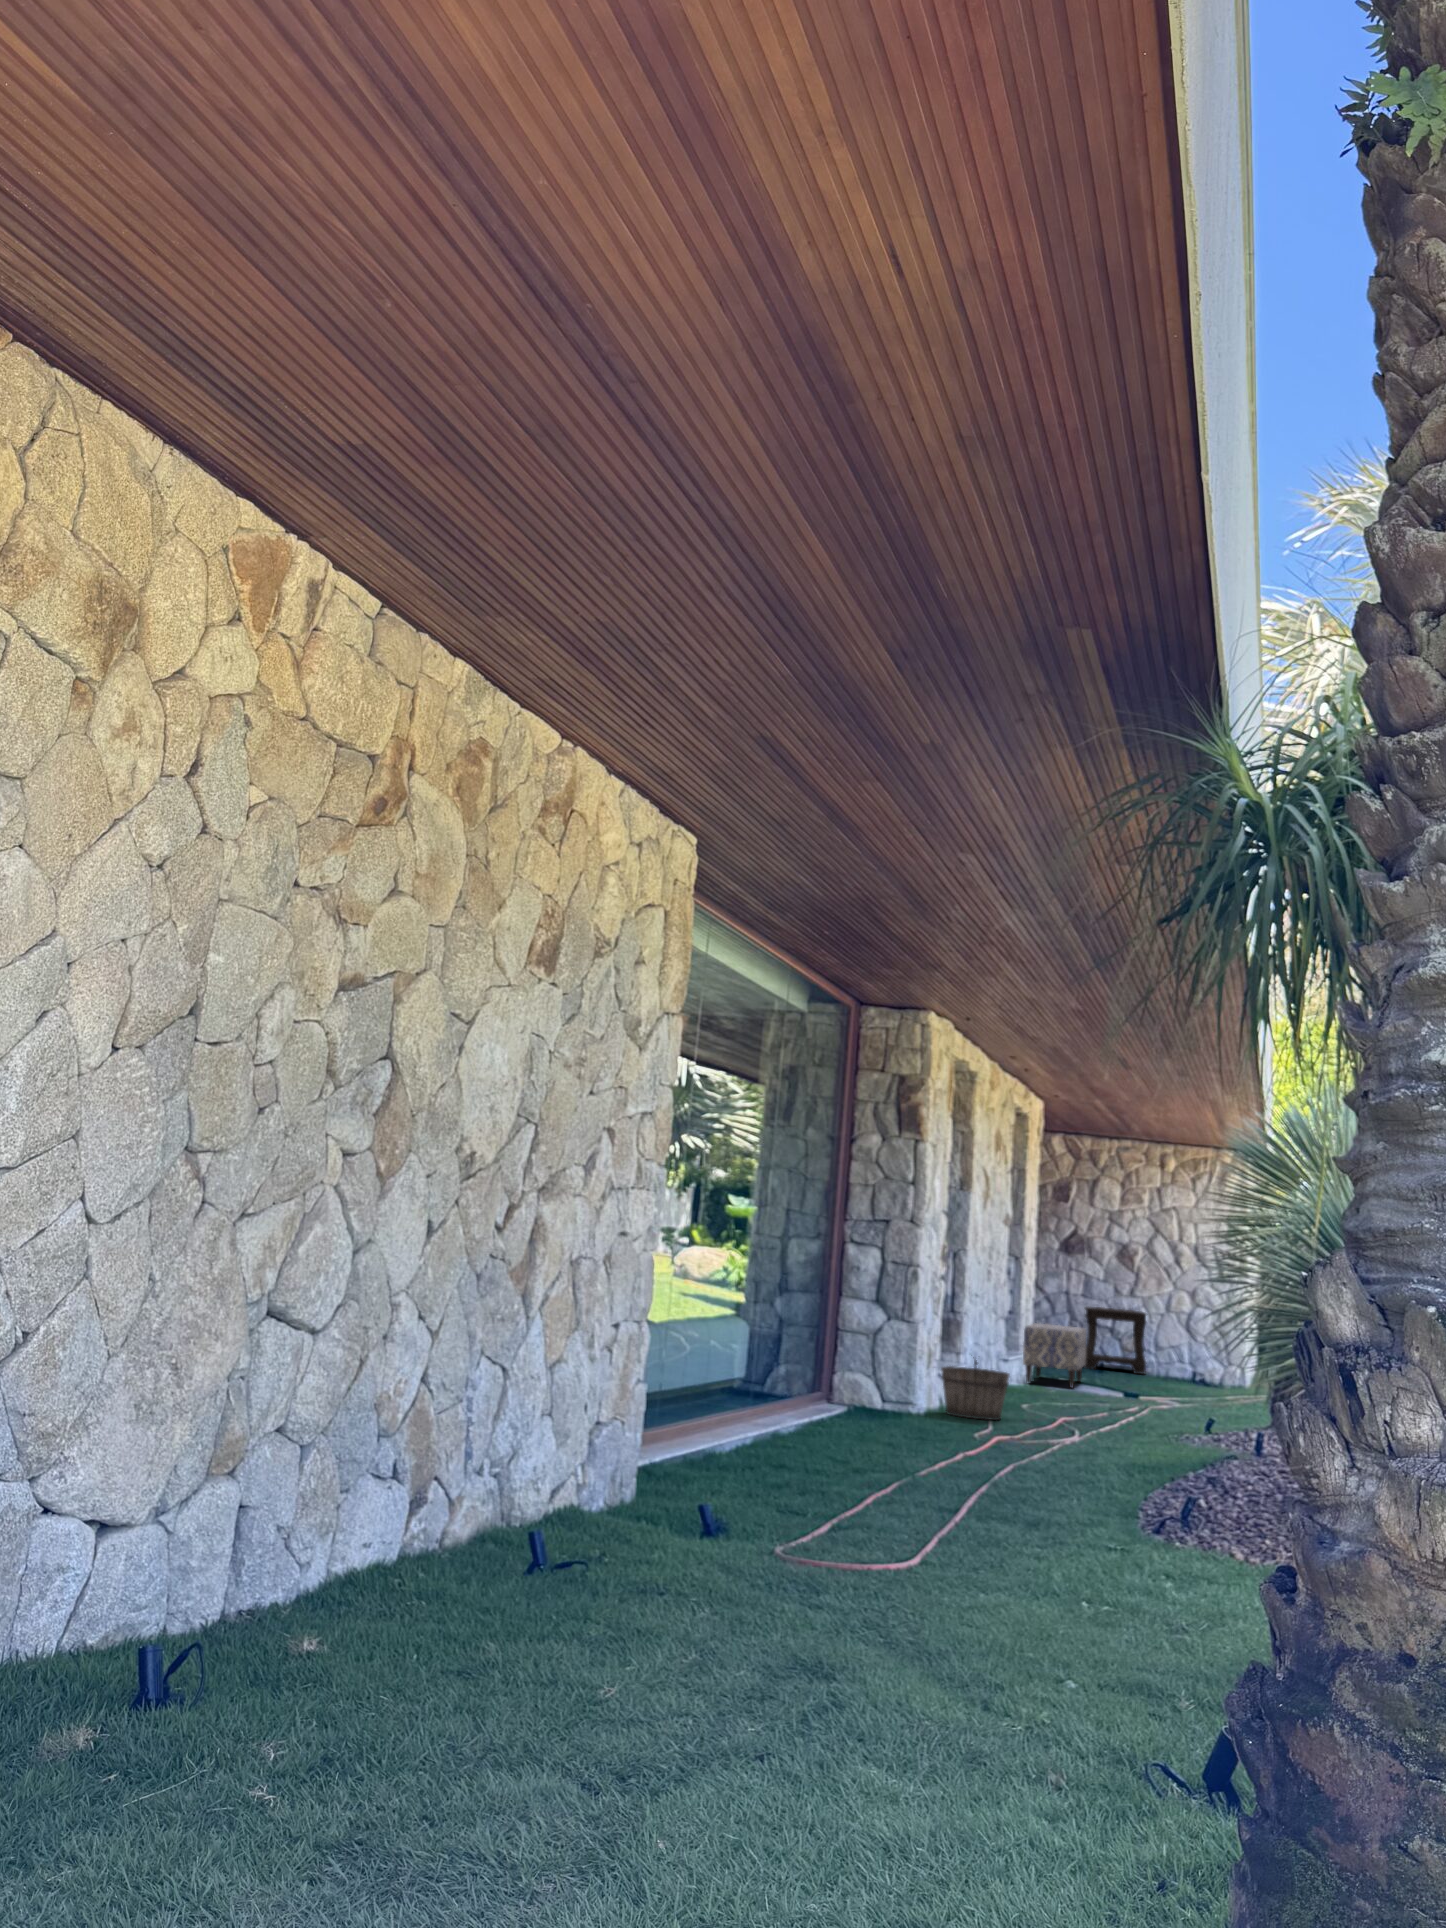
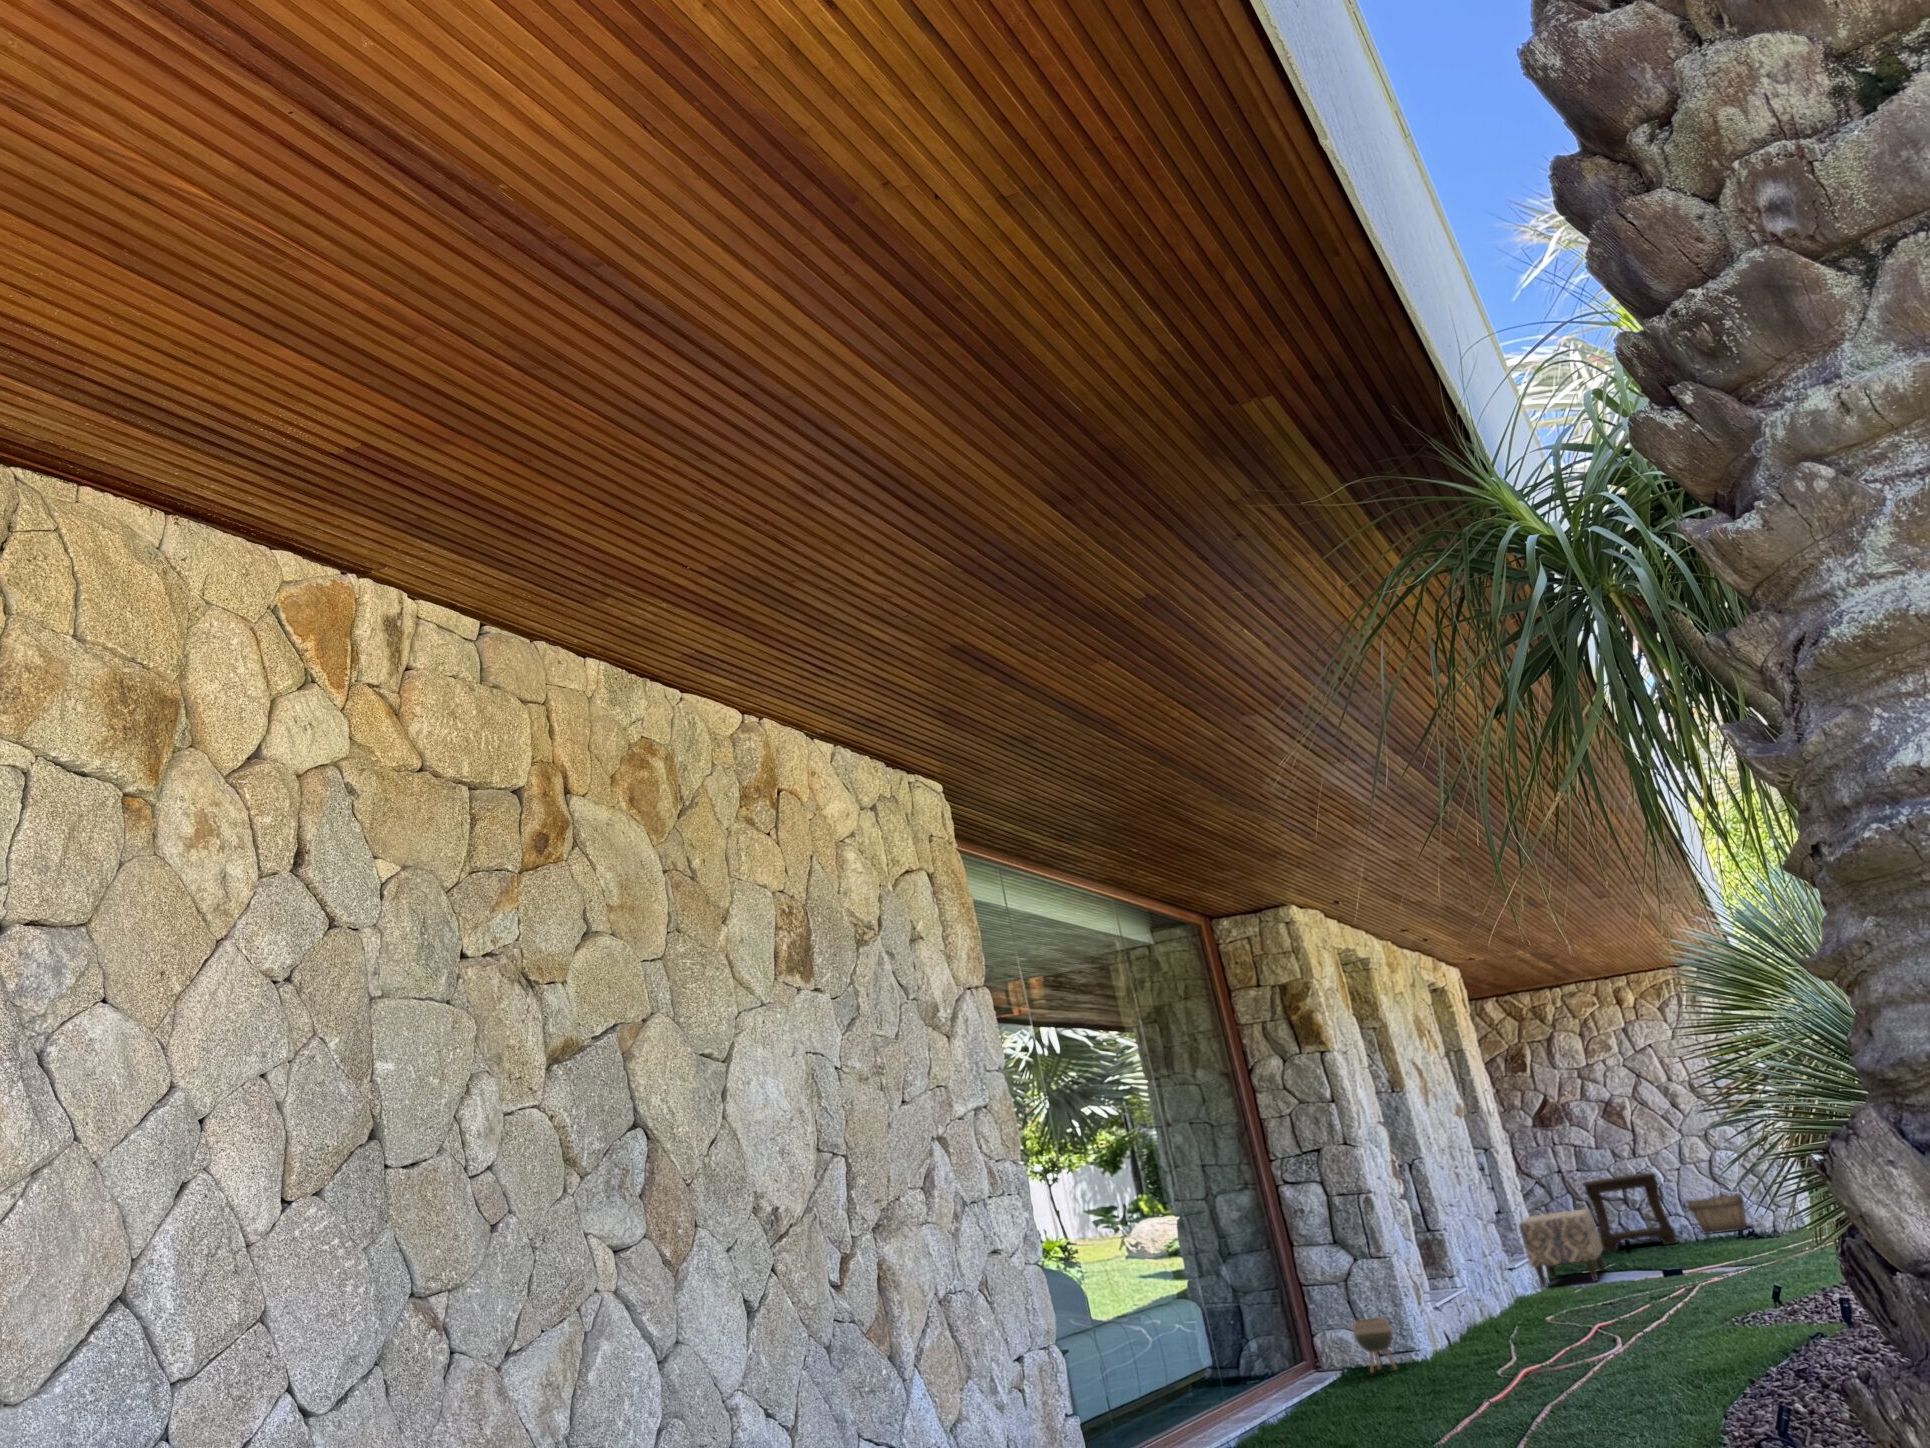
wooden bucket: present [941,1357,1009,1420] -> present [1686,1186,1747,1234]
planter: none [867,1371,900,1418] -> present [1353,1317,1397,1372]

